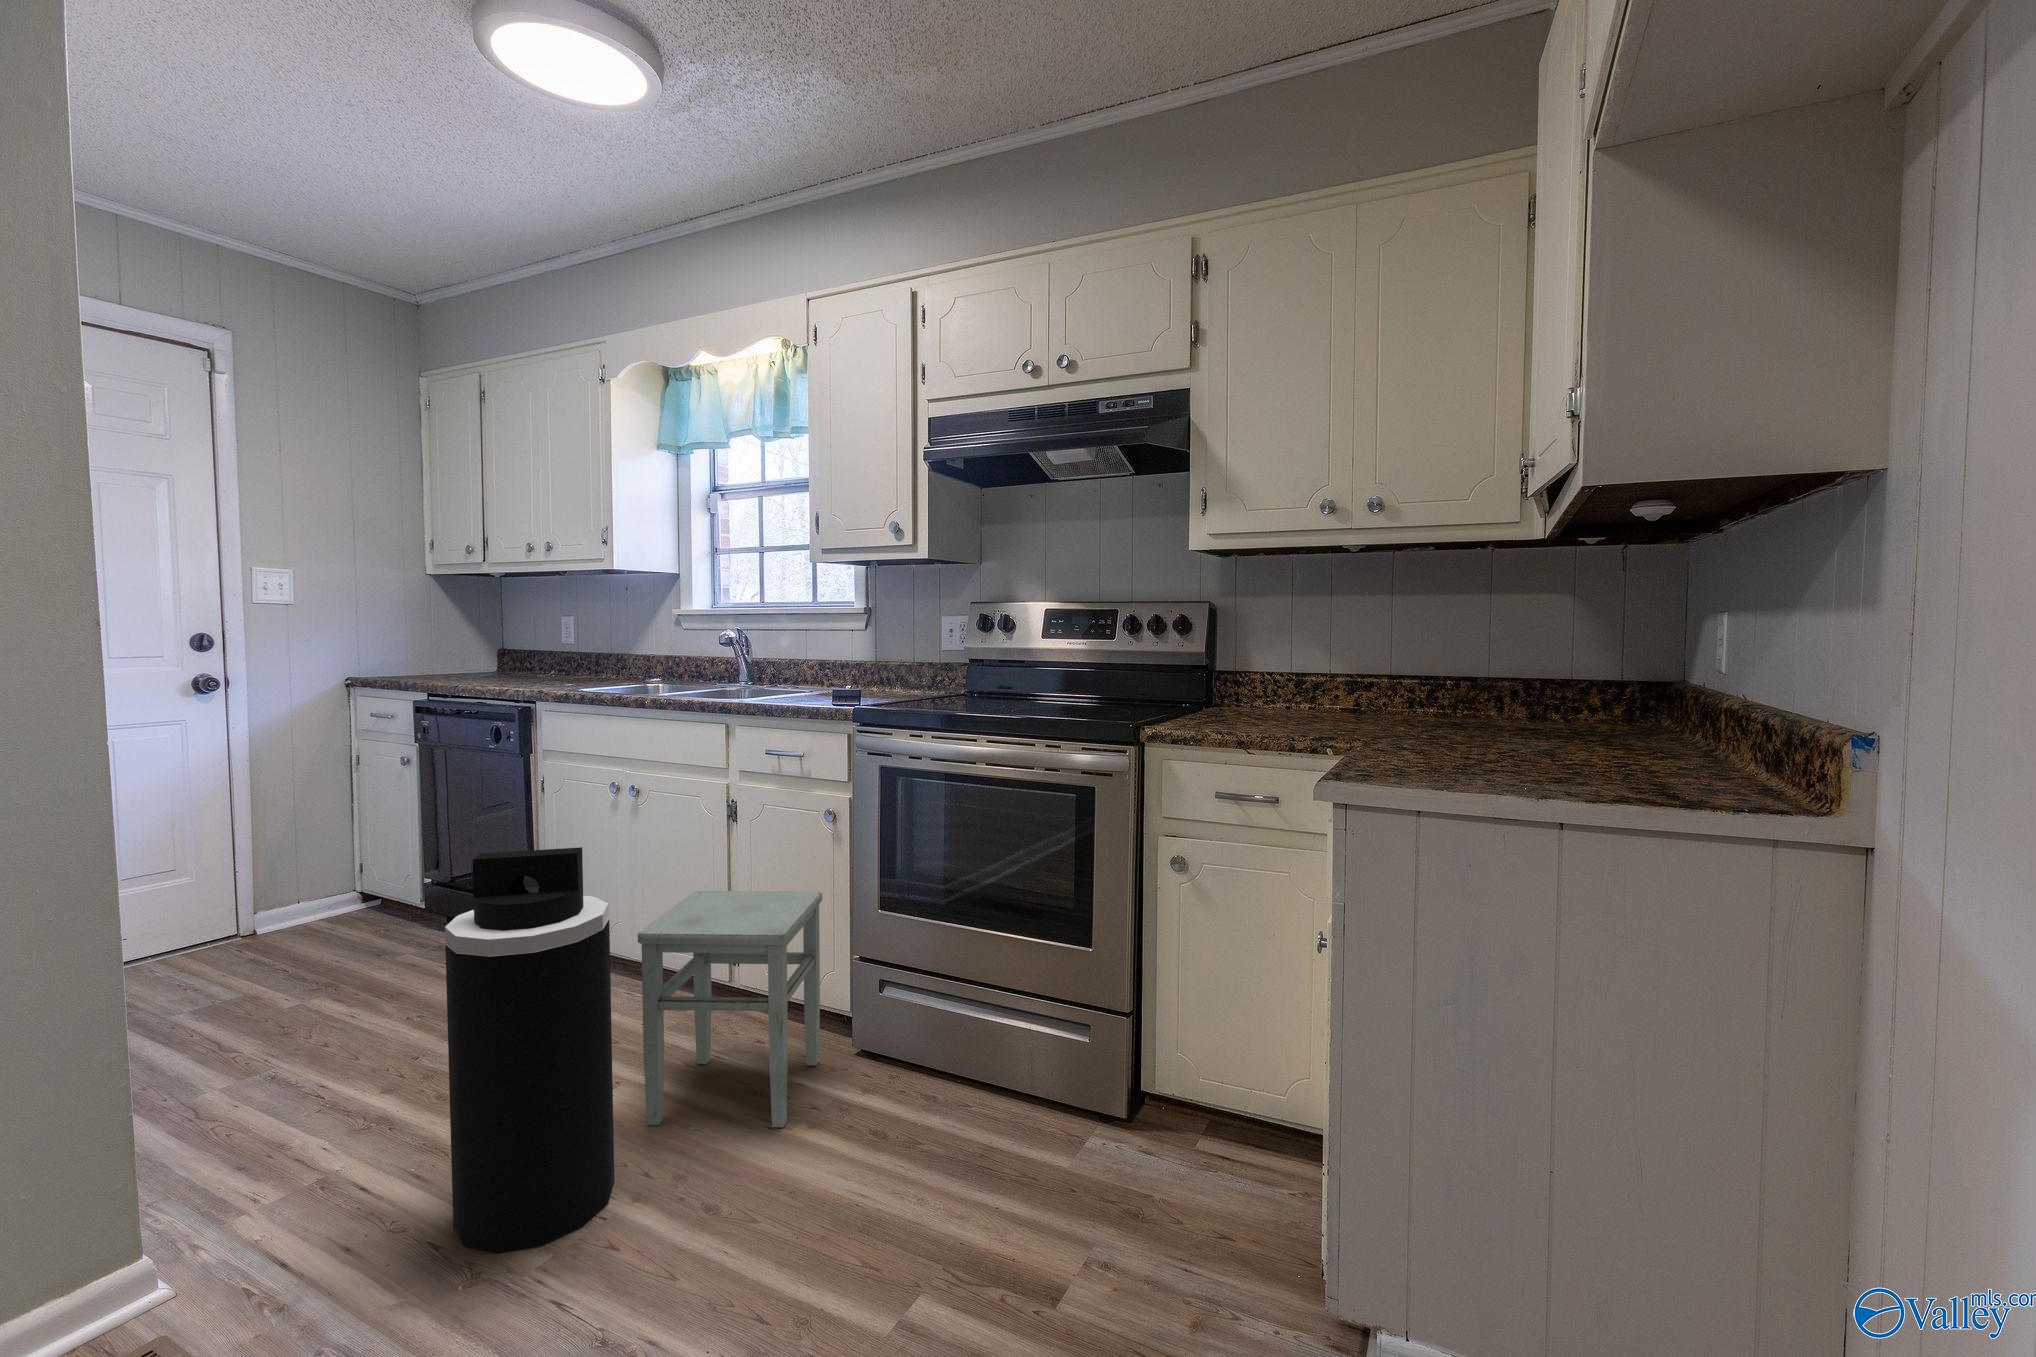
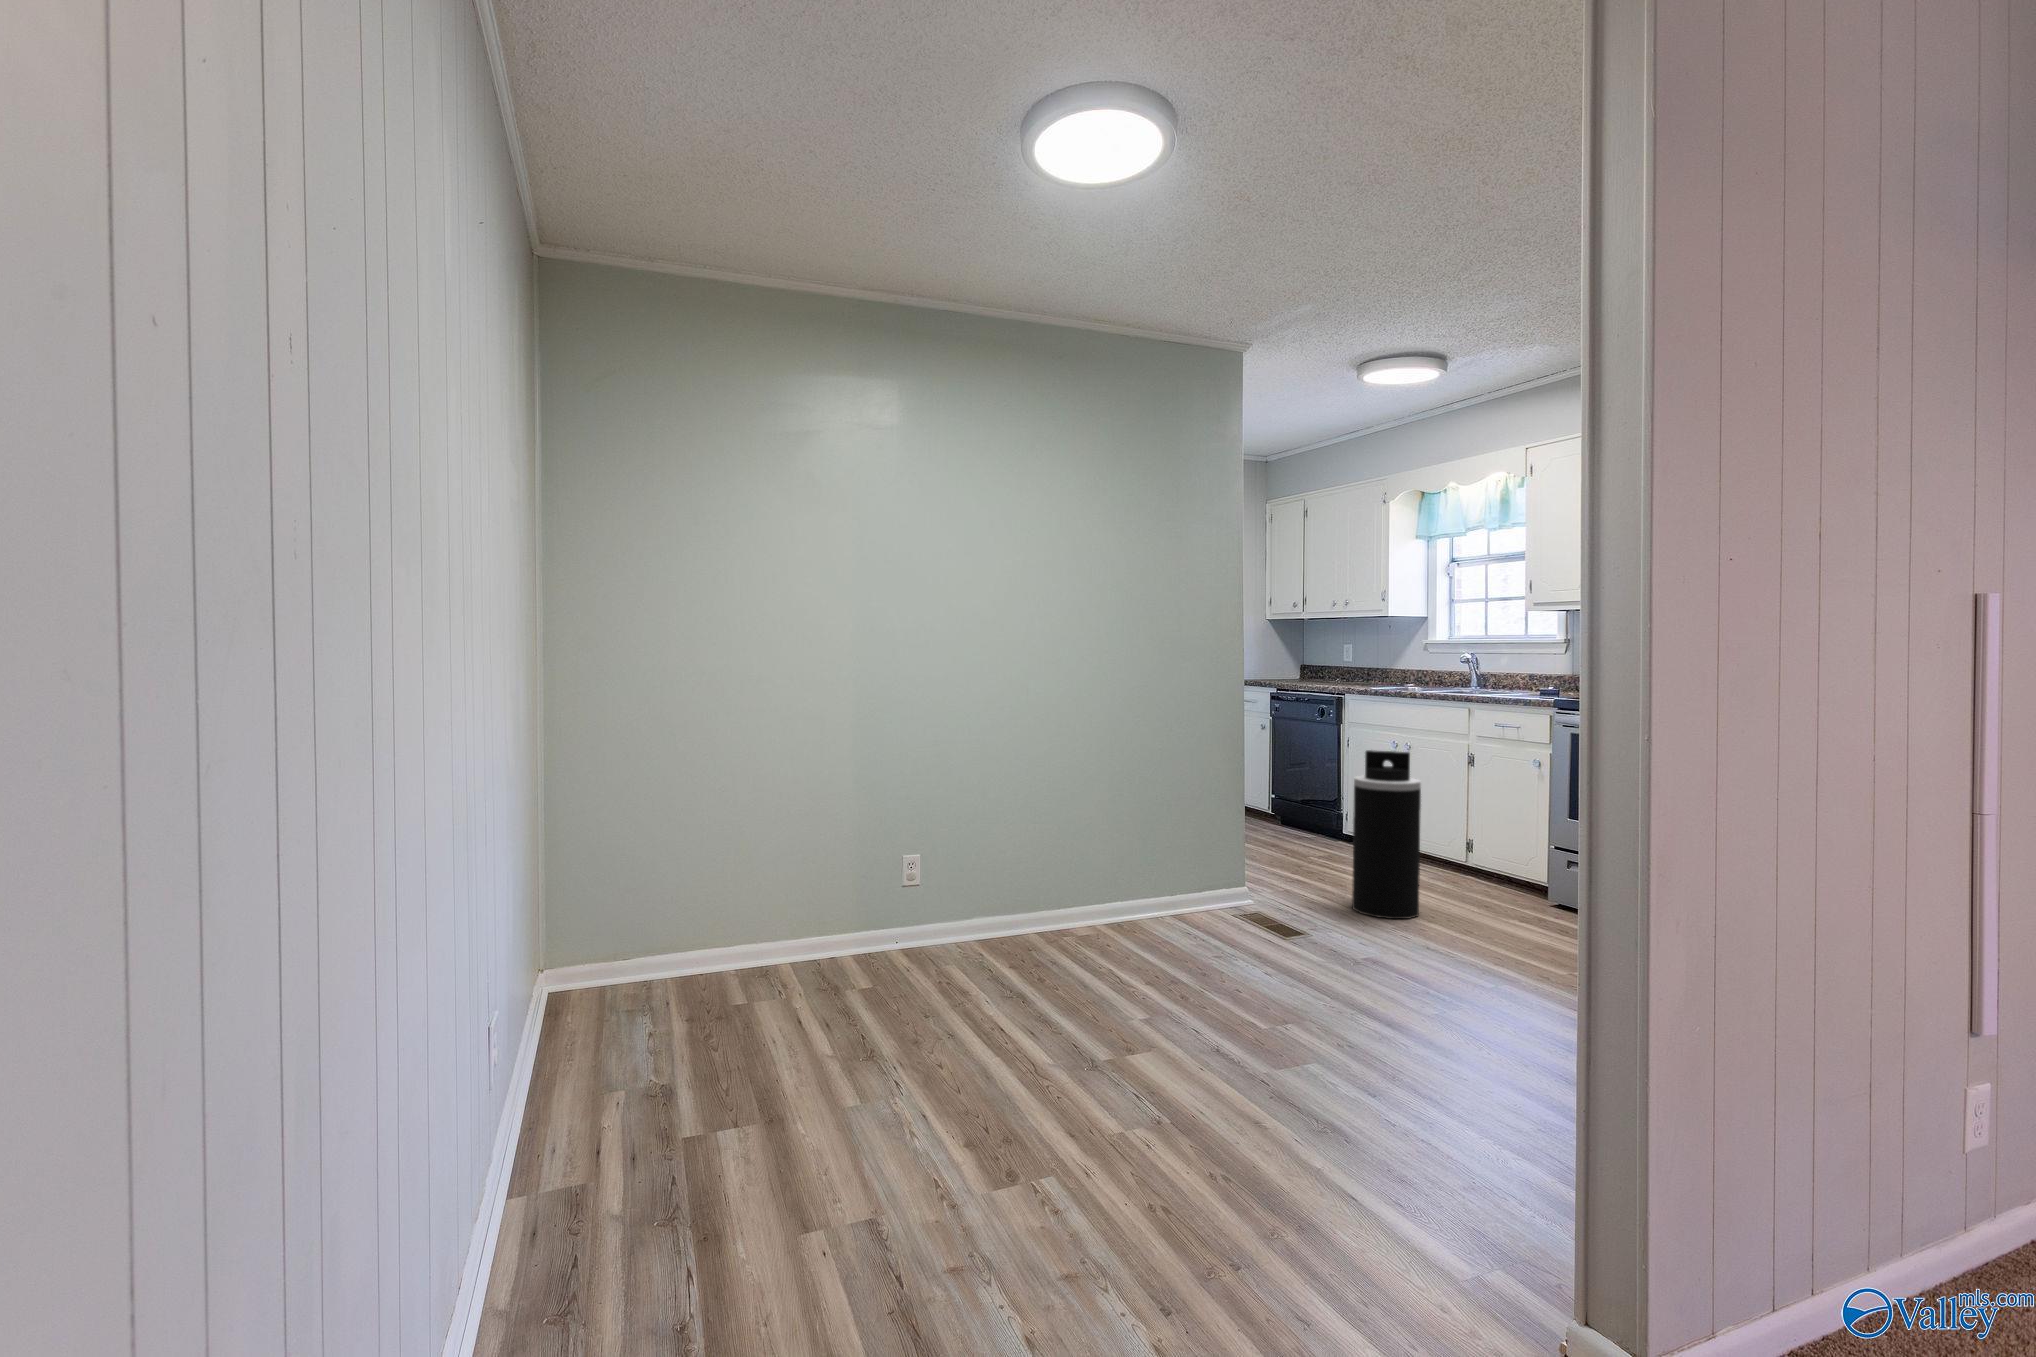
stool: present [638,891,822,1127] -> none [1428,796,1530,916]

